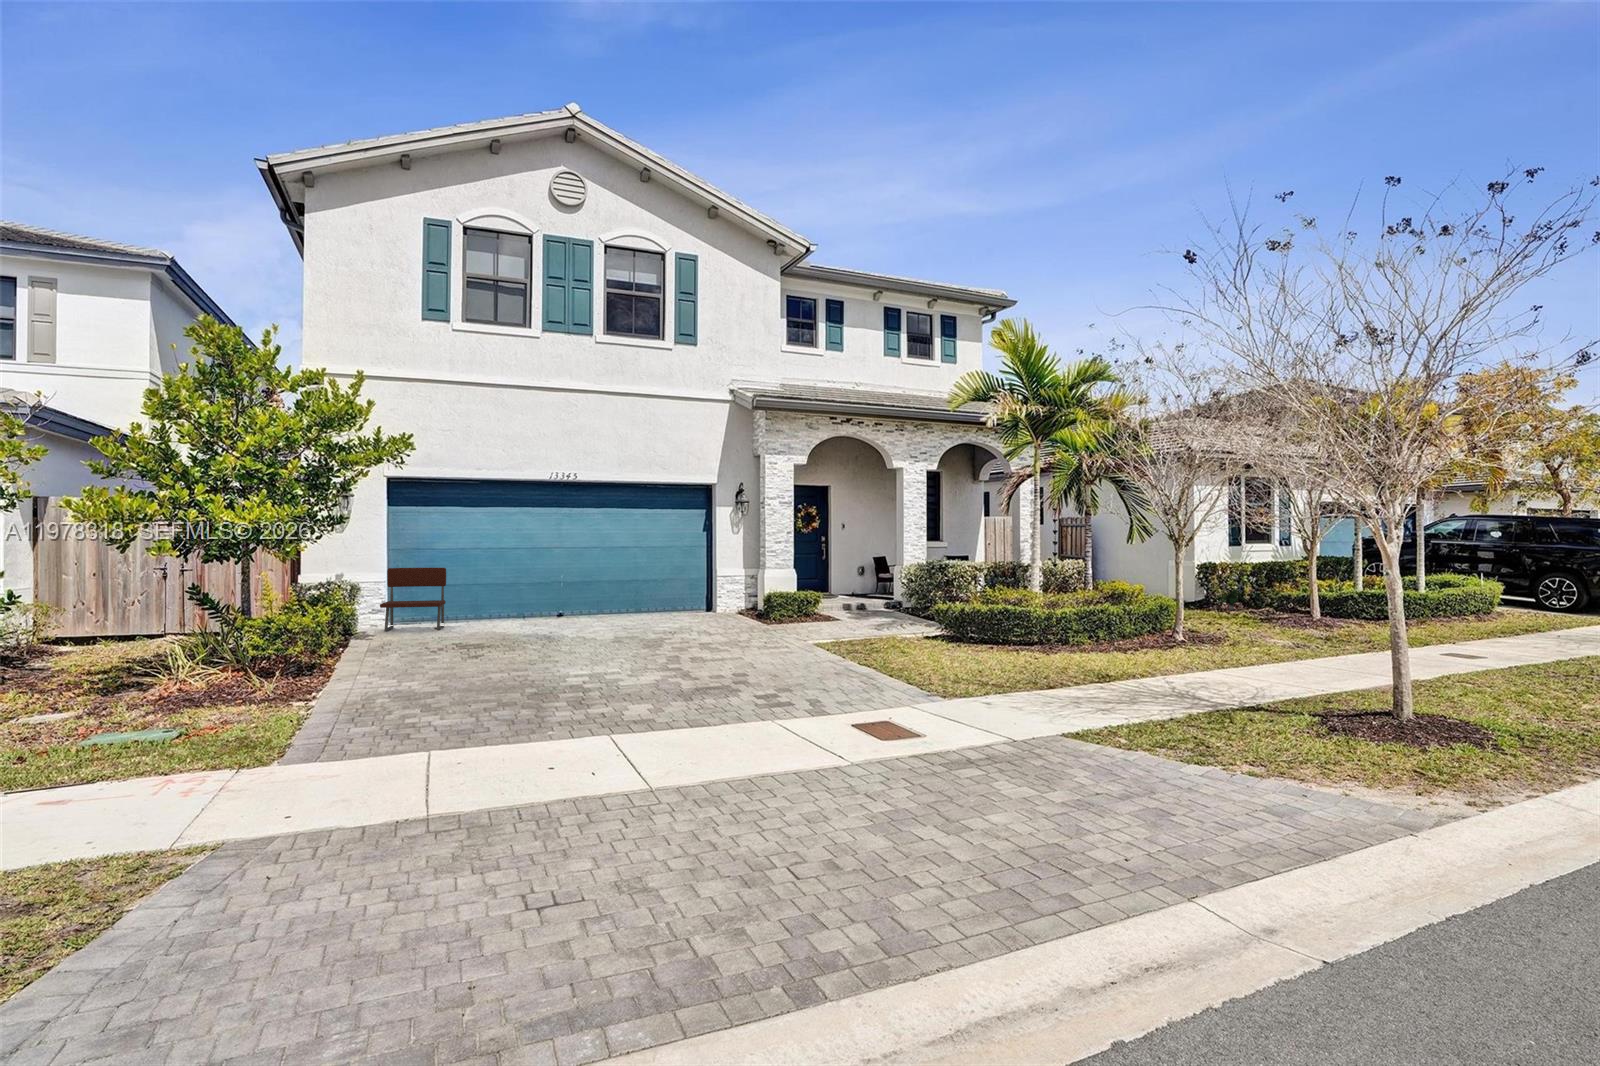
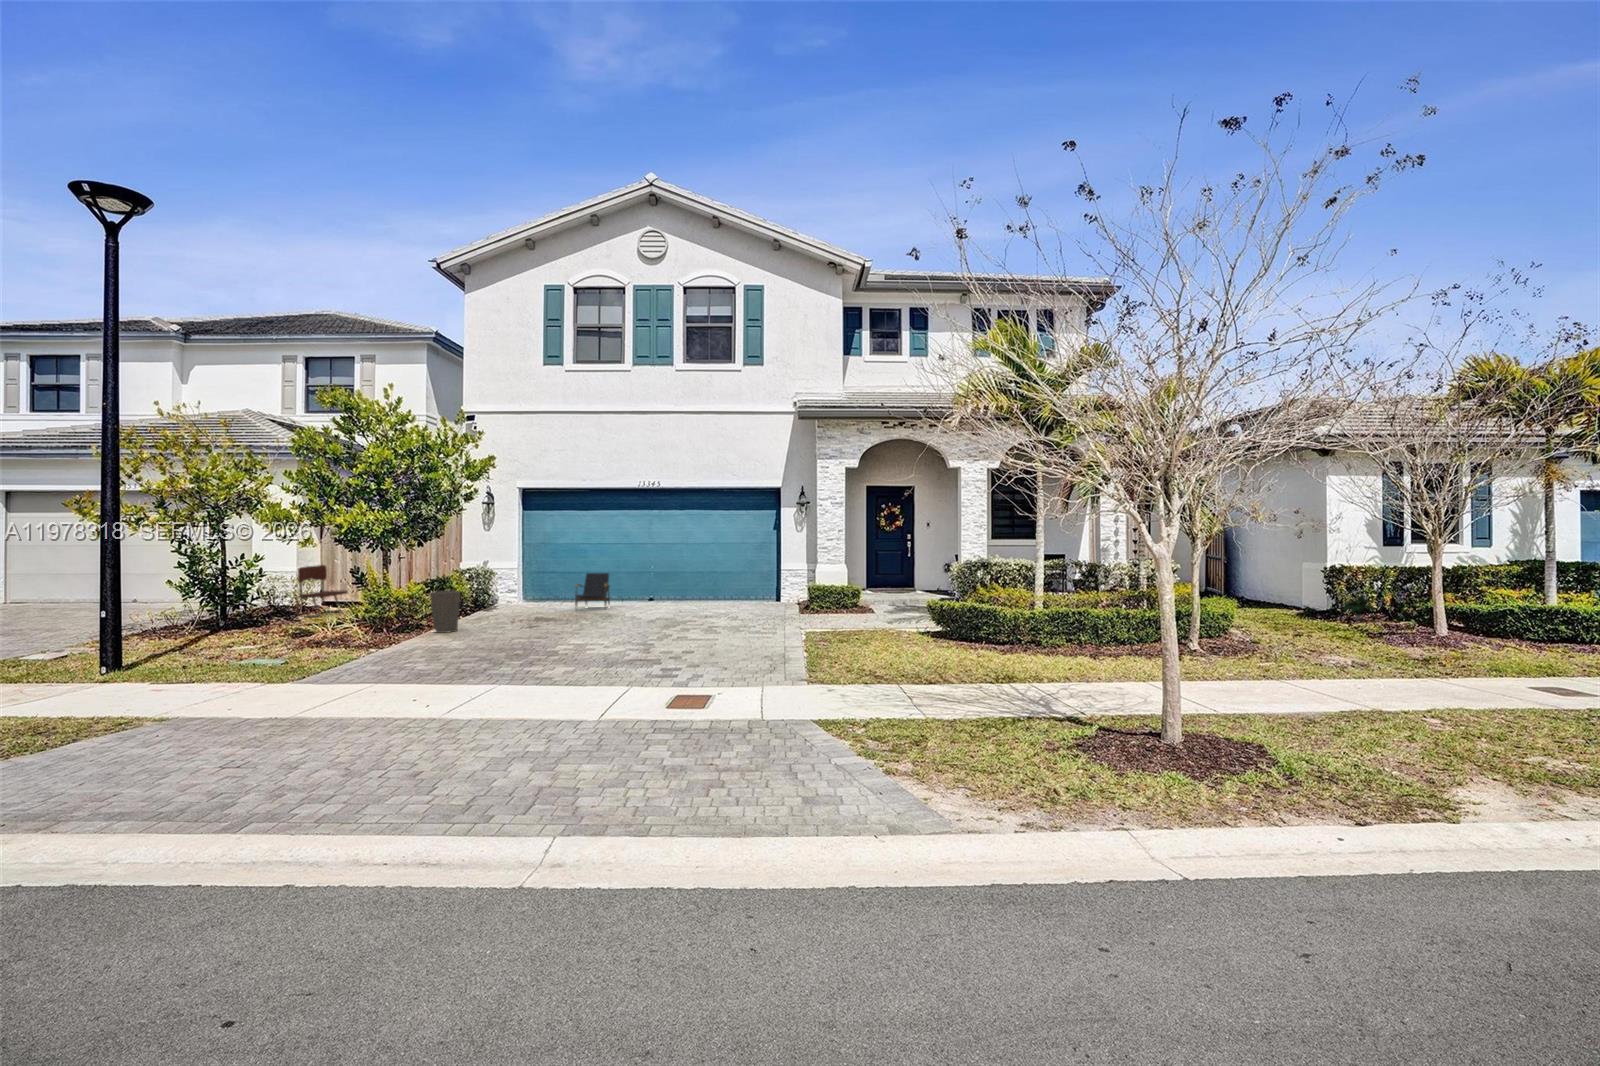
bench: present [380,568,446,631] -> present [298,565,348,617]
lounge chair: none [473,582,515,629] -> present [575,573,610,608]
trash can: none [327,609,374,668] -> present [430,591,460,633]

